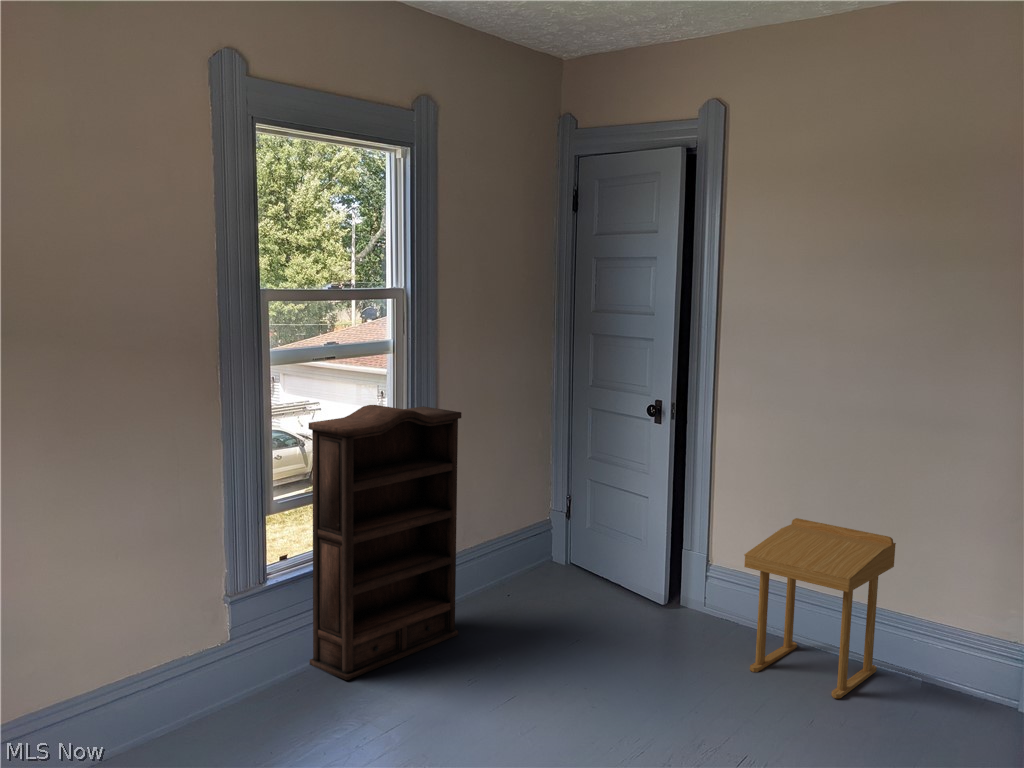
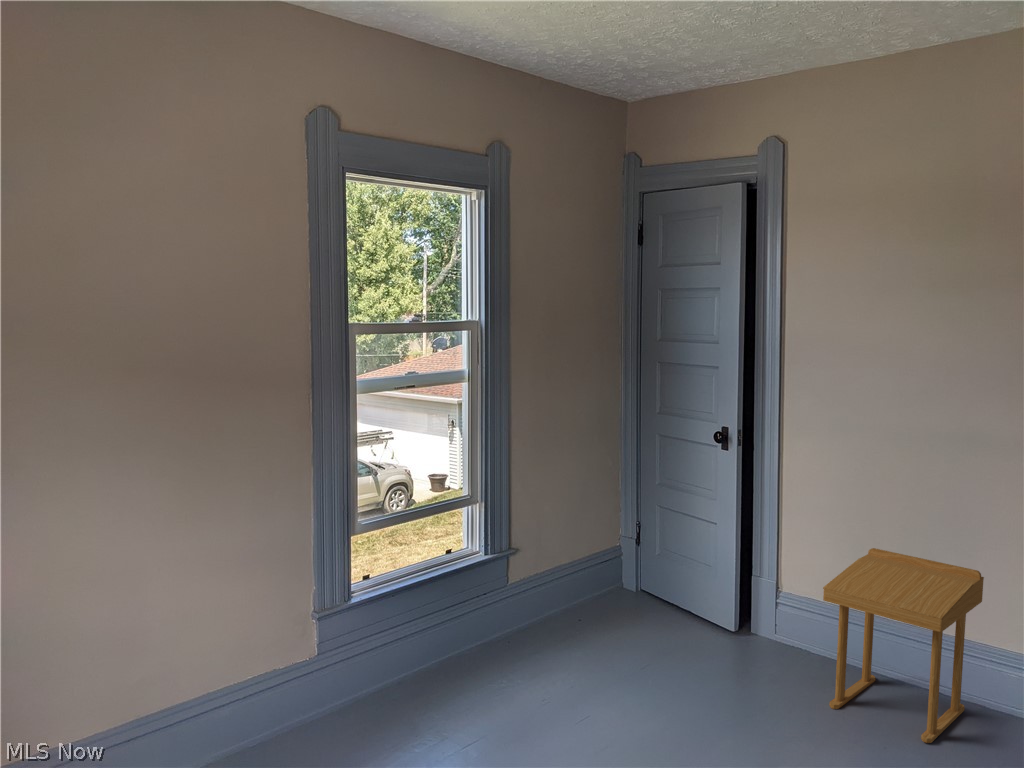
bookshelf: present [309,405,462,680] -> none [380,434,532,712]

